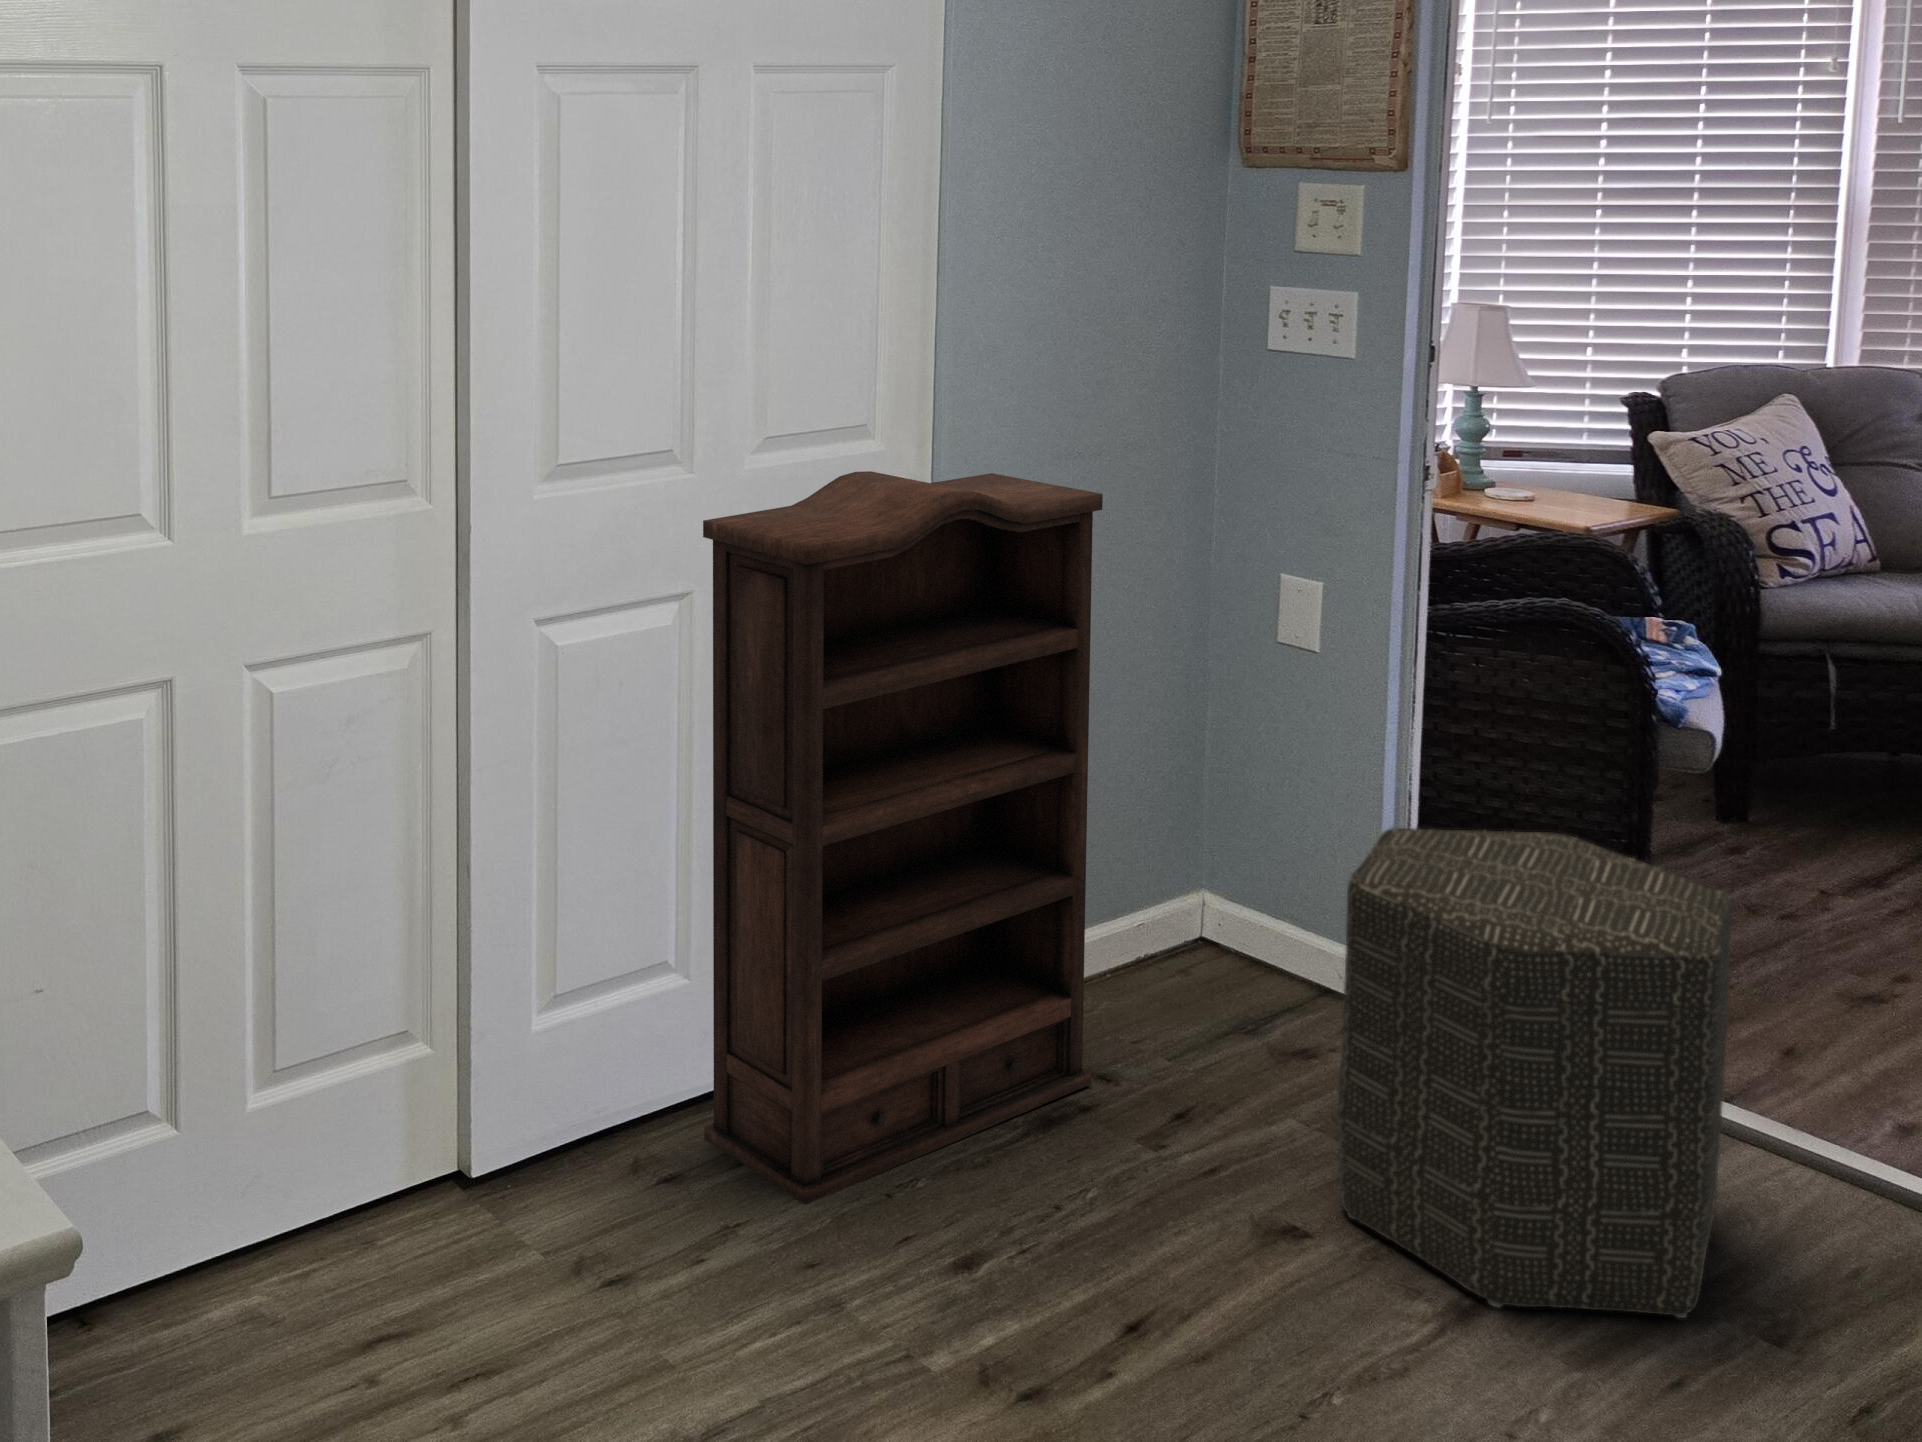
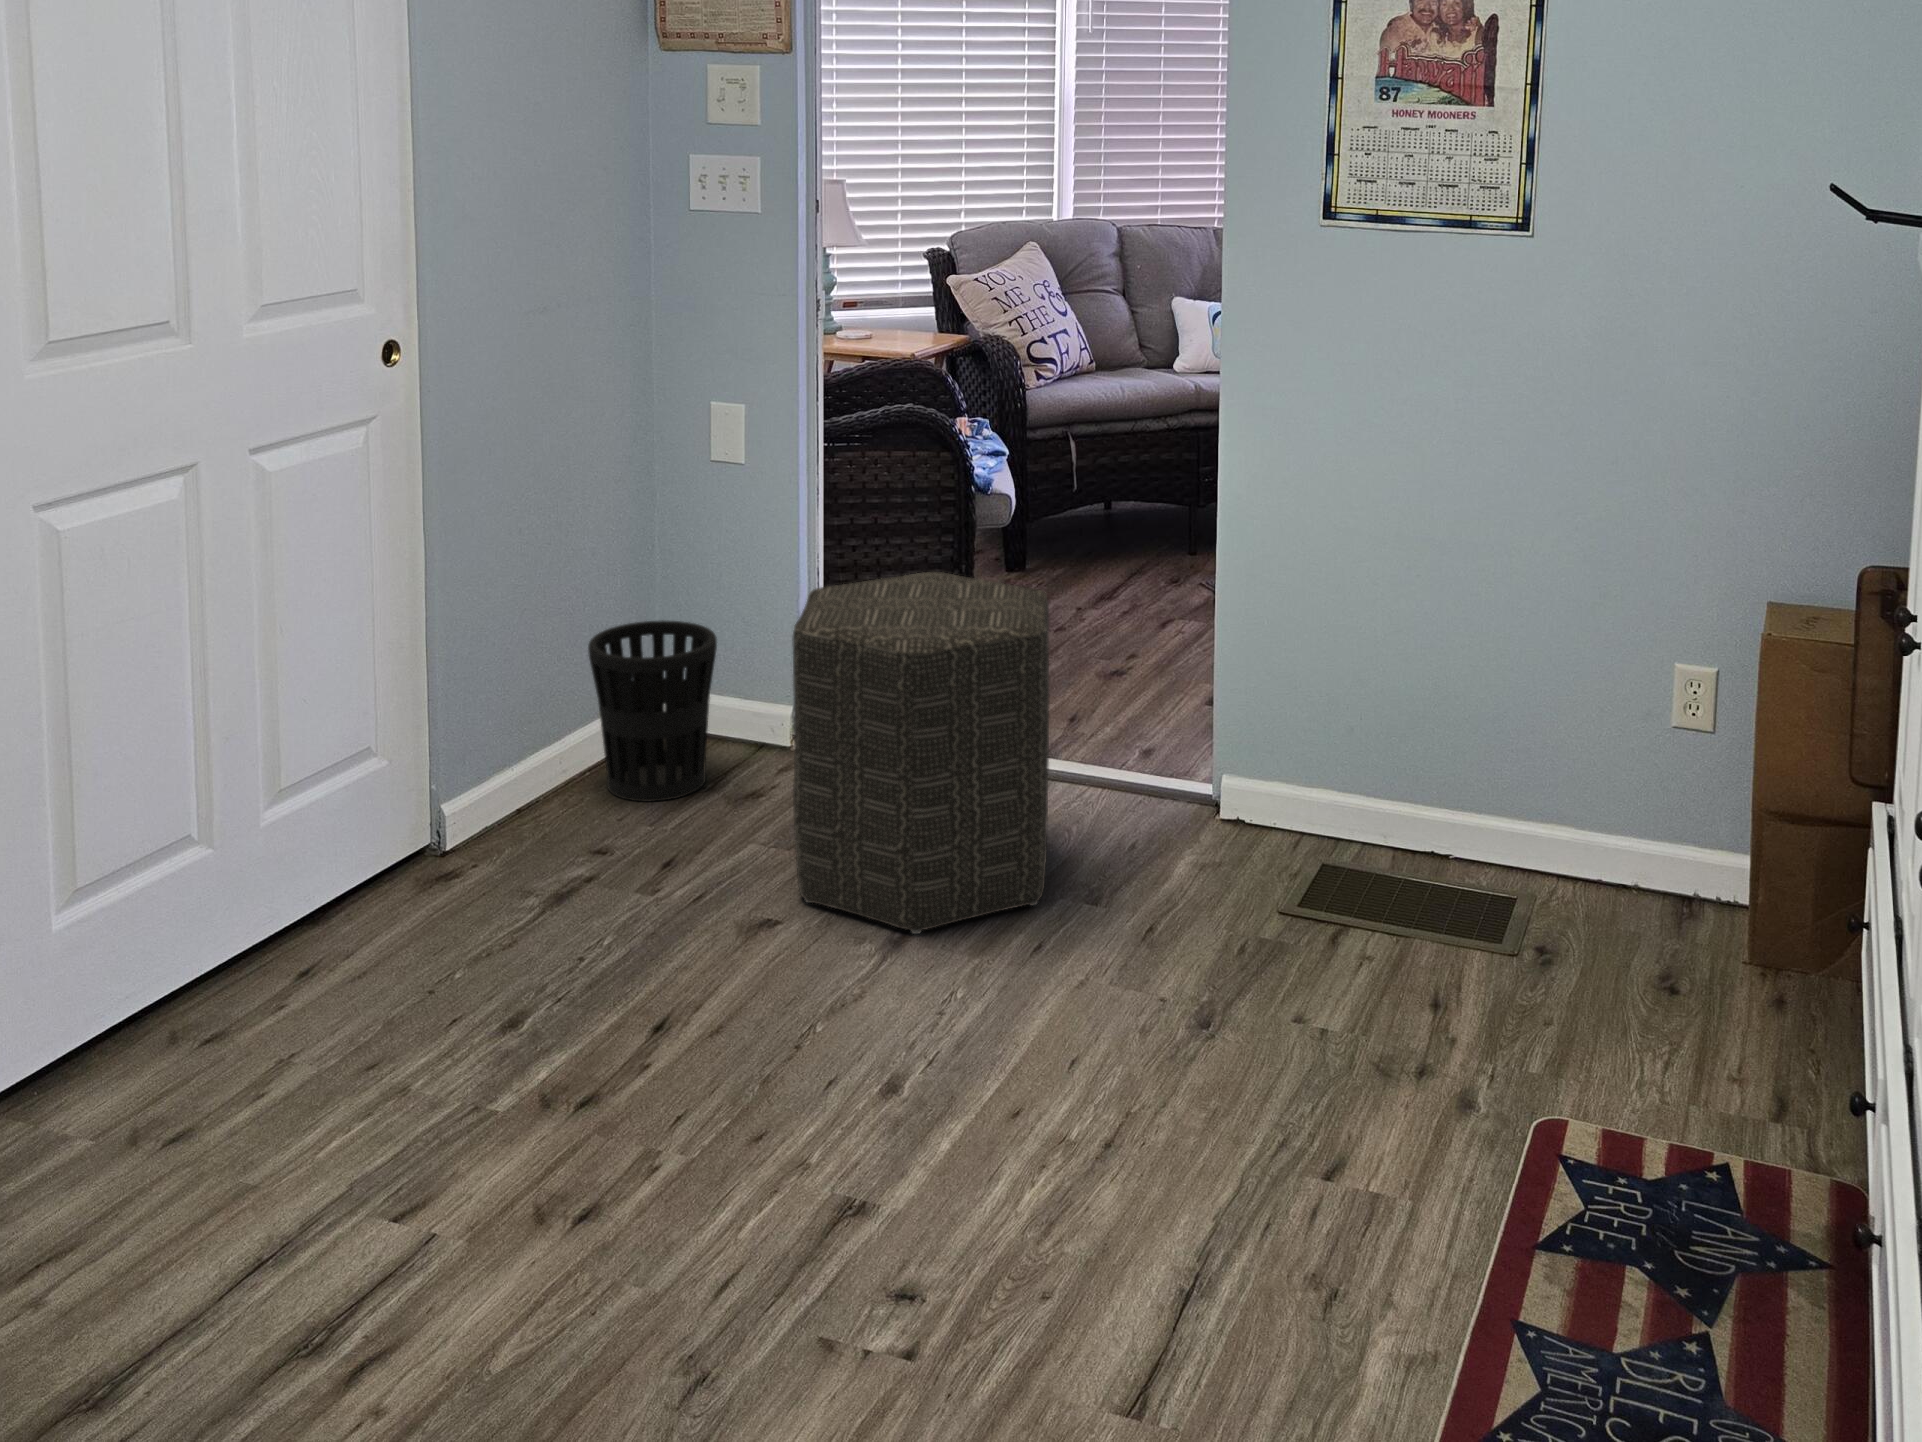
bookshelf: present [703,471,1103,1204] -> none [206,329,590,1019]
wastebasket: none [1115,817,1271,1034] -> present [588,620,717,802]

